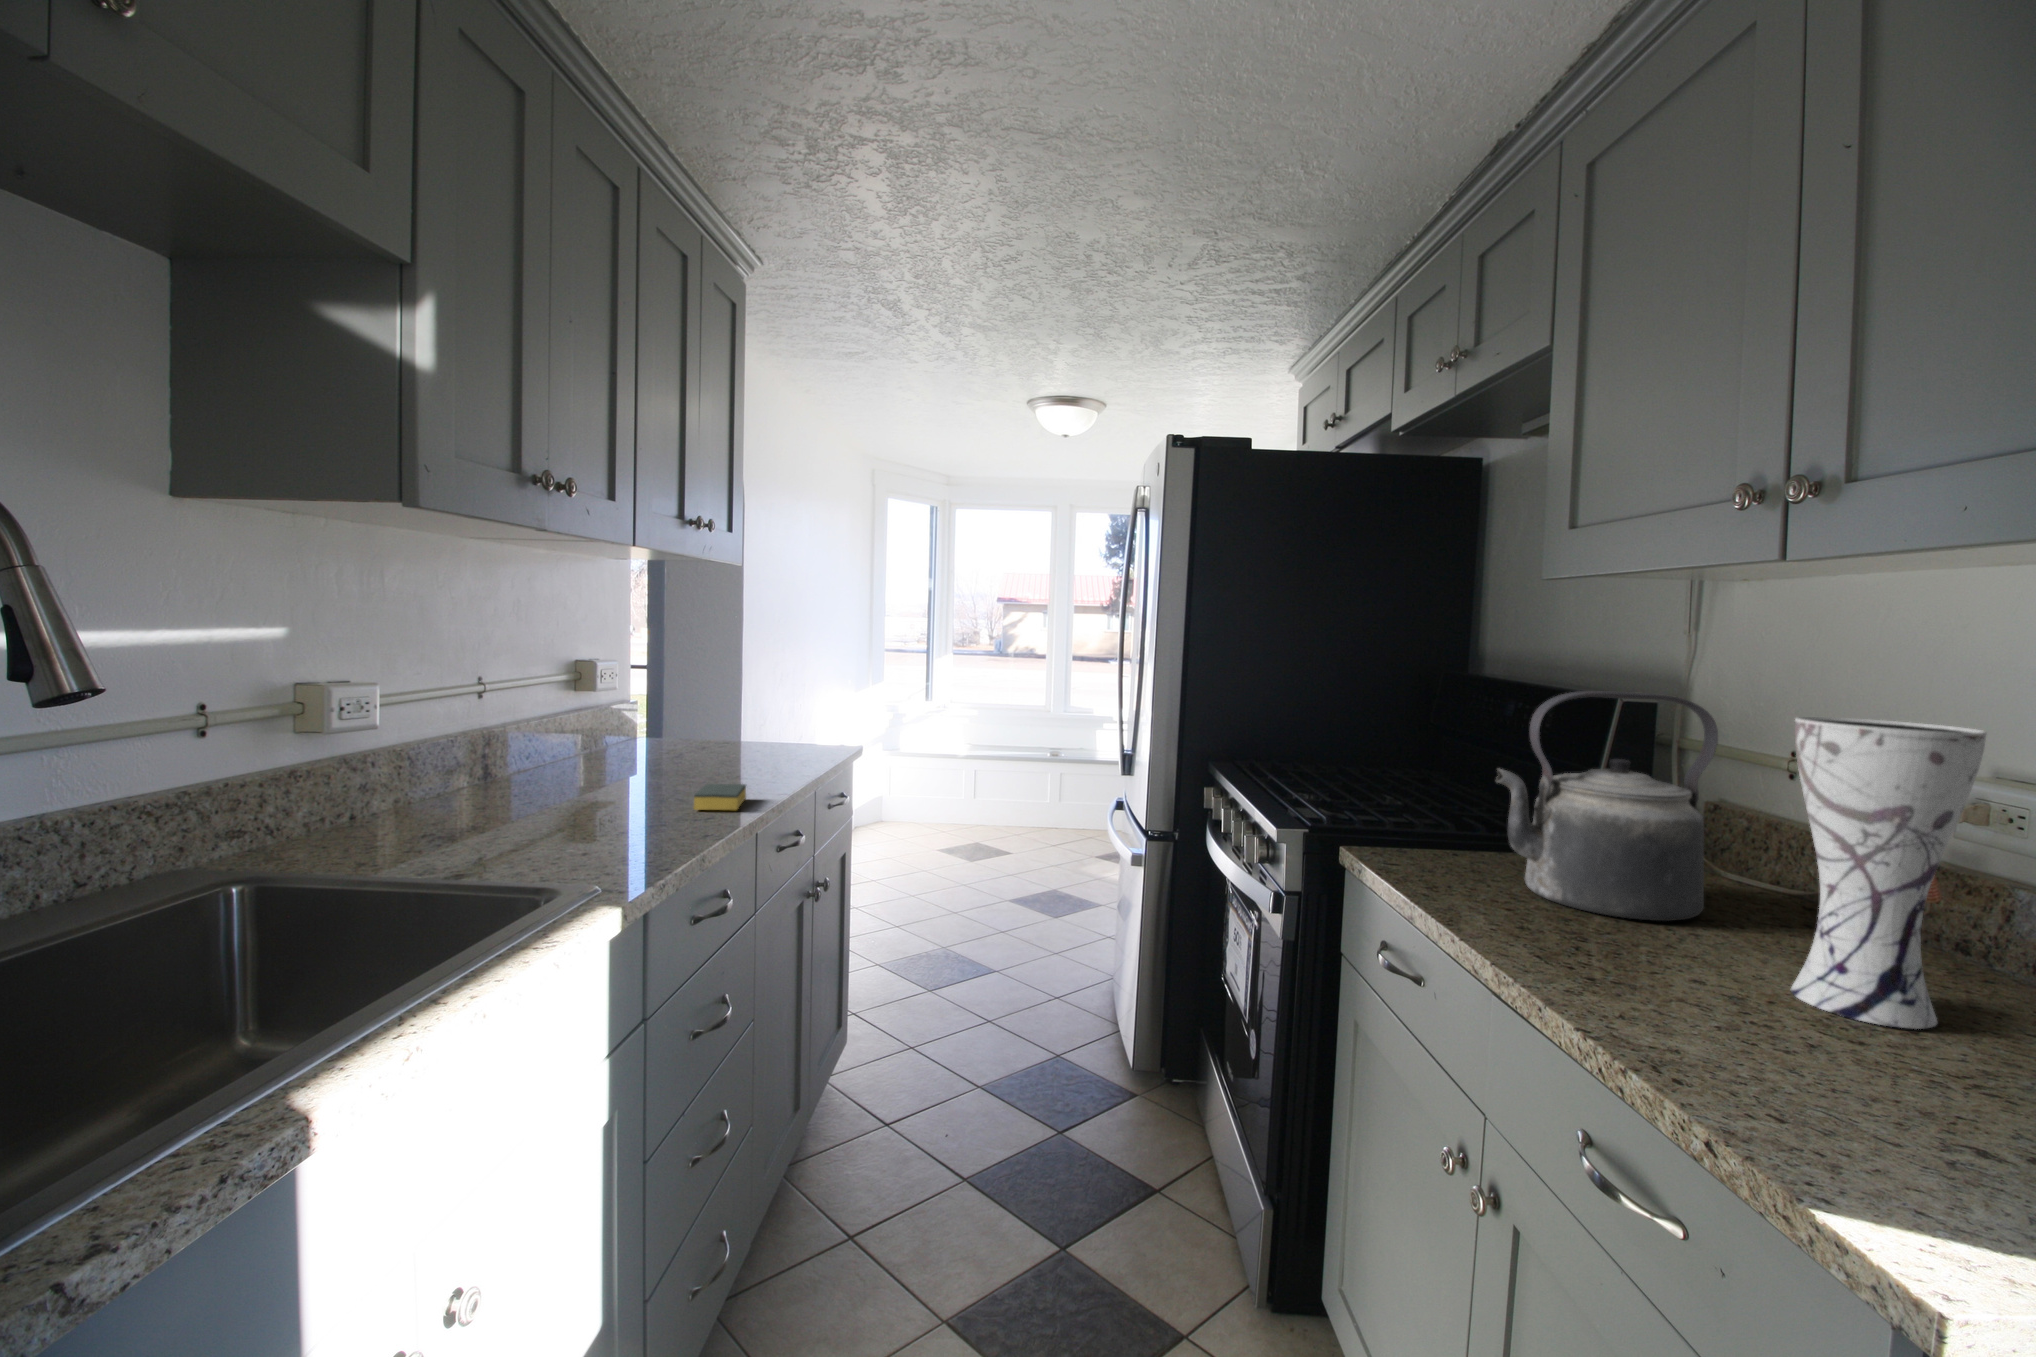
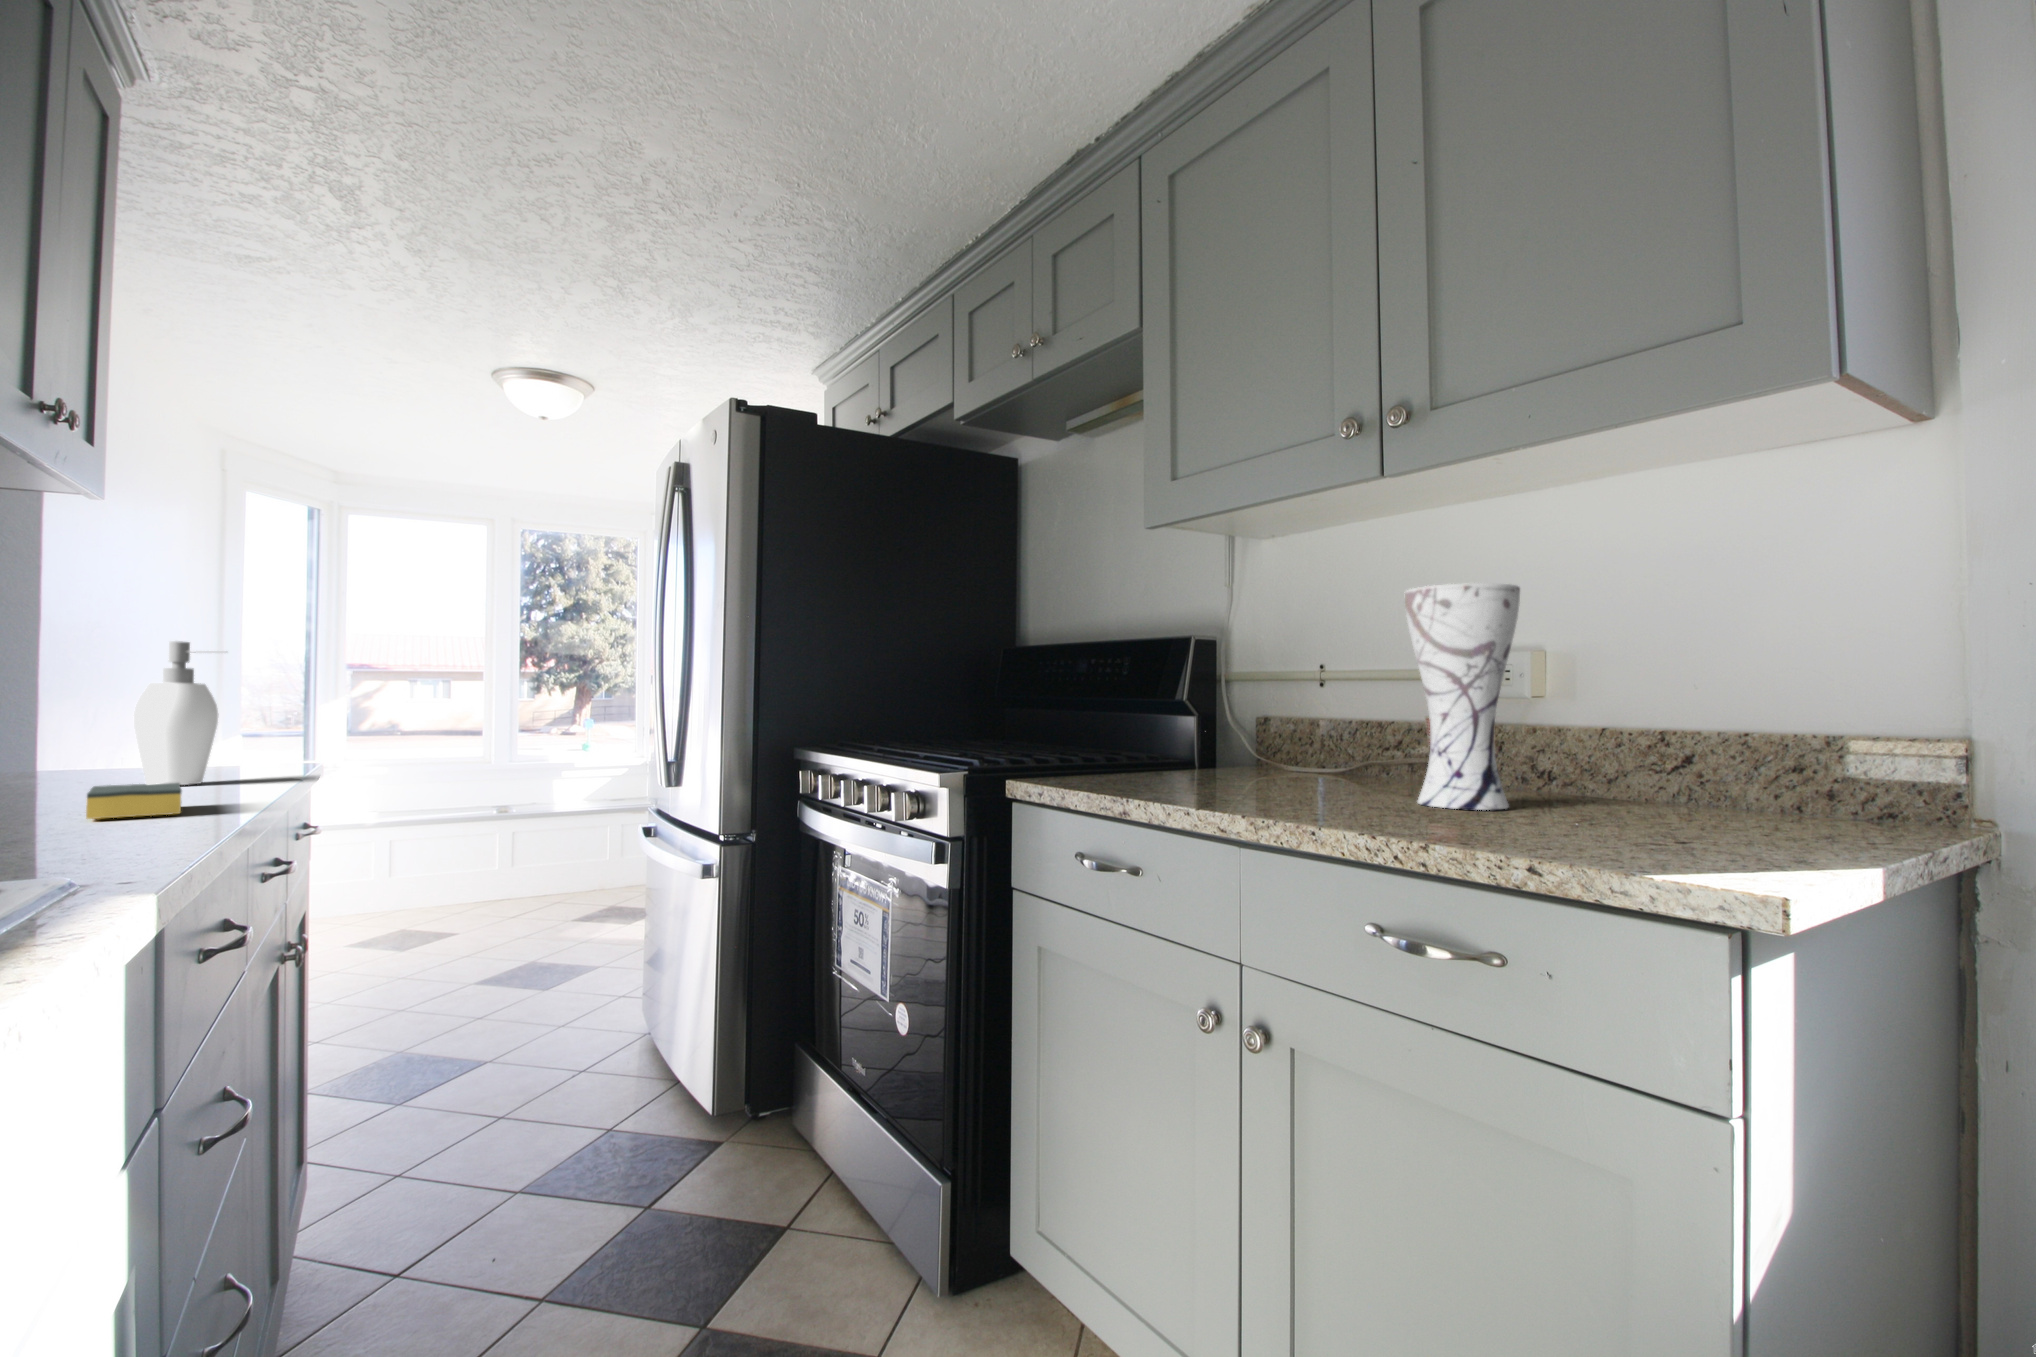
soap dispenser: none [747,676,791,772] -> present [133,641,225,785]
kettle: present [1496,691,1718,921] -> none [1161,604,1310,788]

